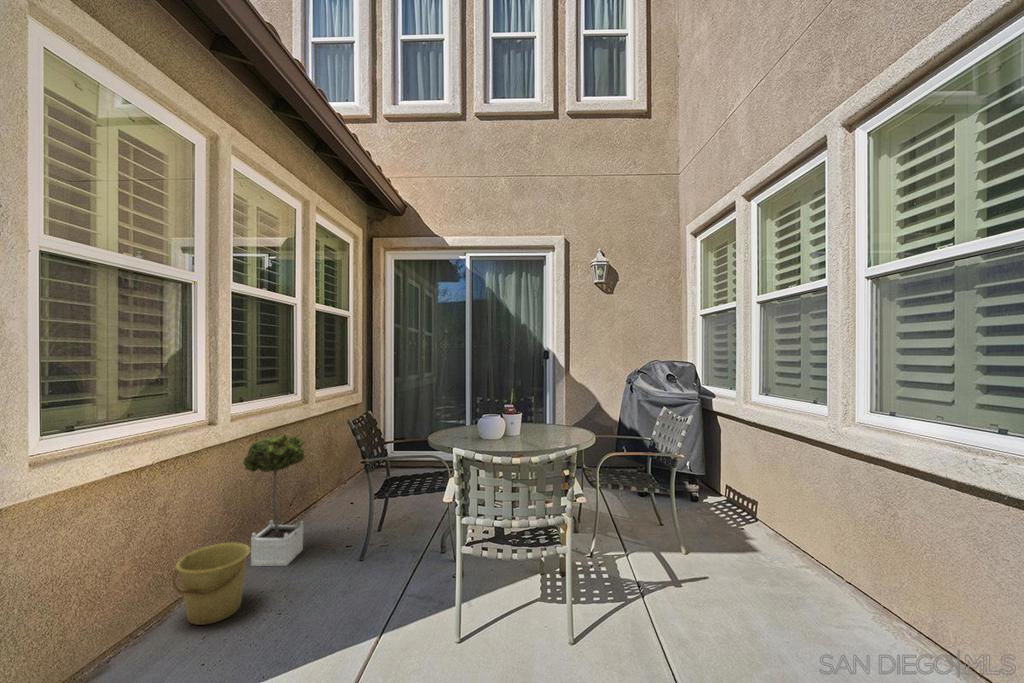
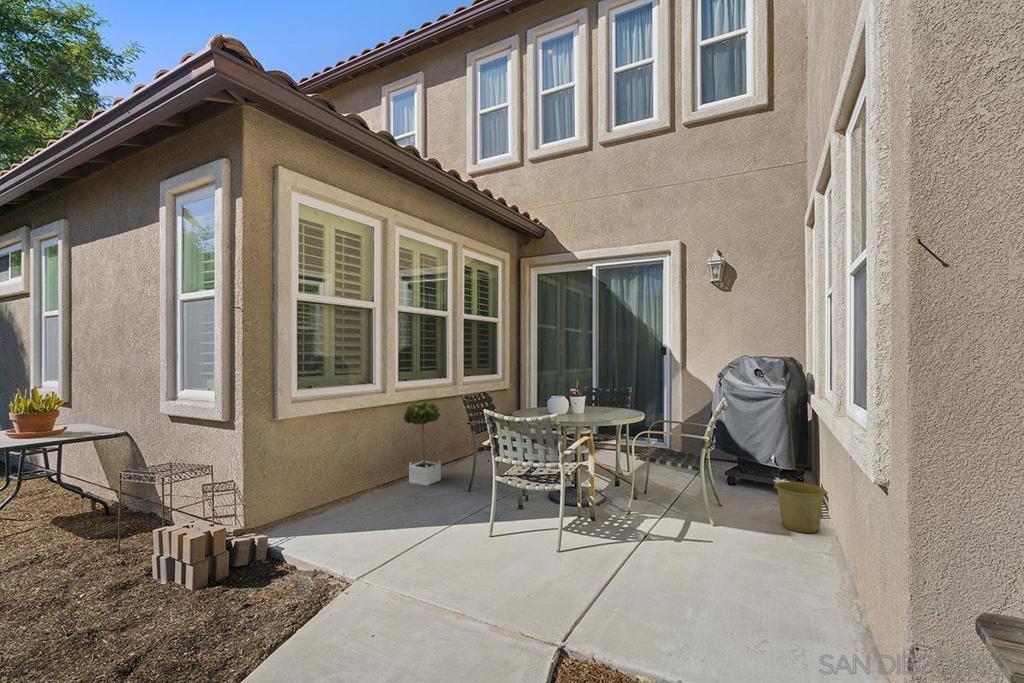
bucket: present [172,543,251,625] -> present [774,482,827,533]

